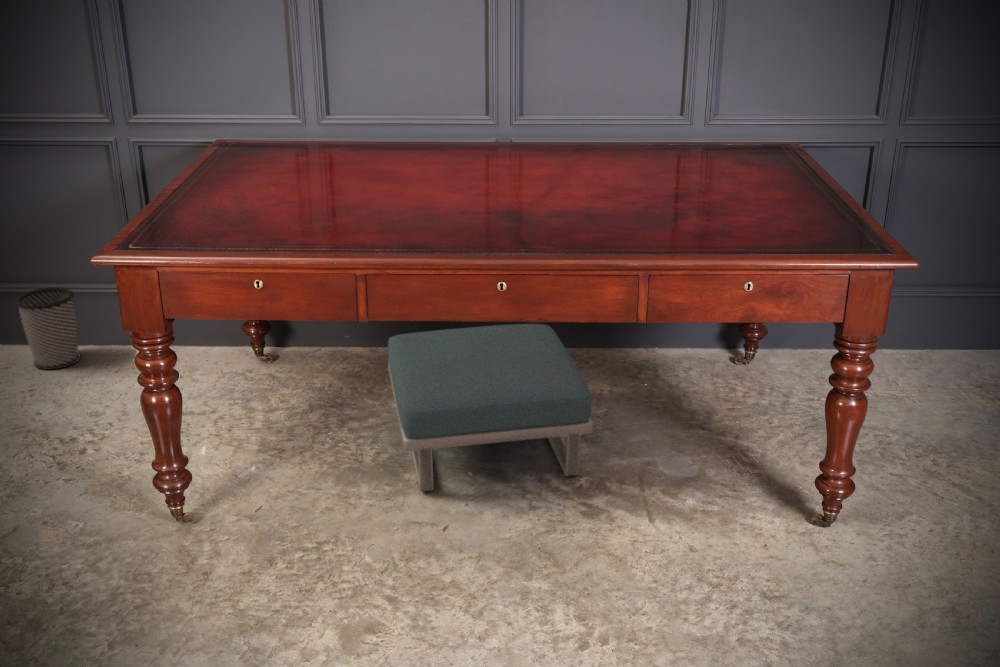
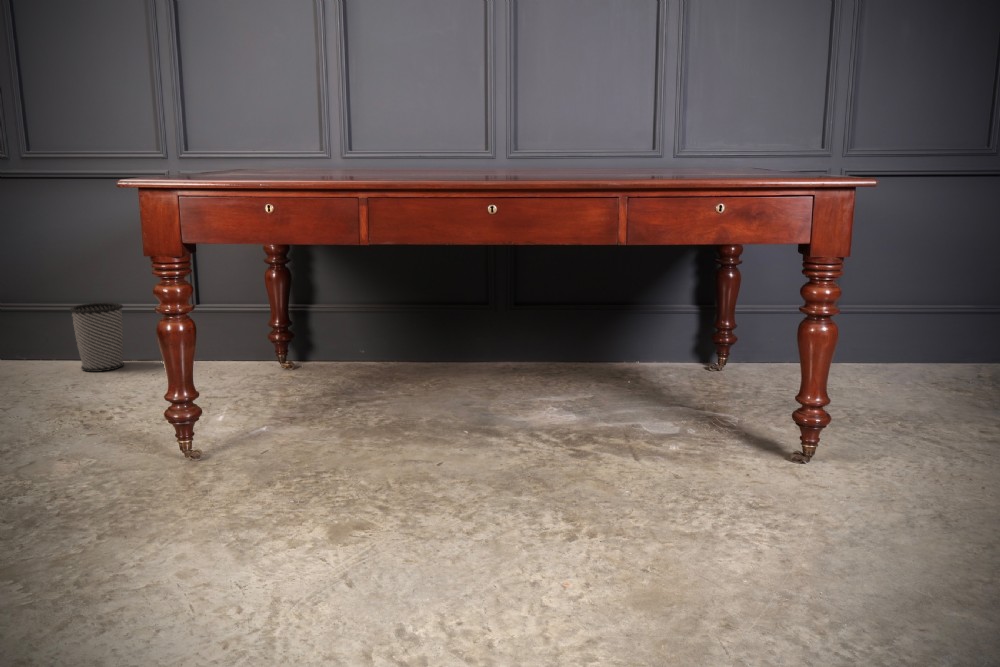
footstool: present [388,324,593,491] -> none [395,317,579,440]

